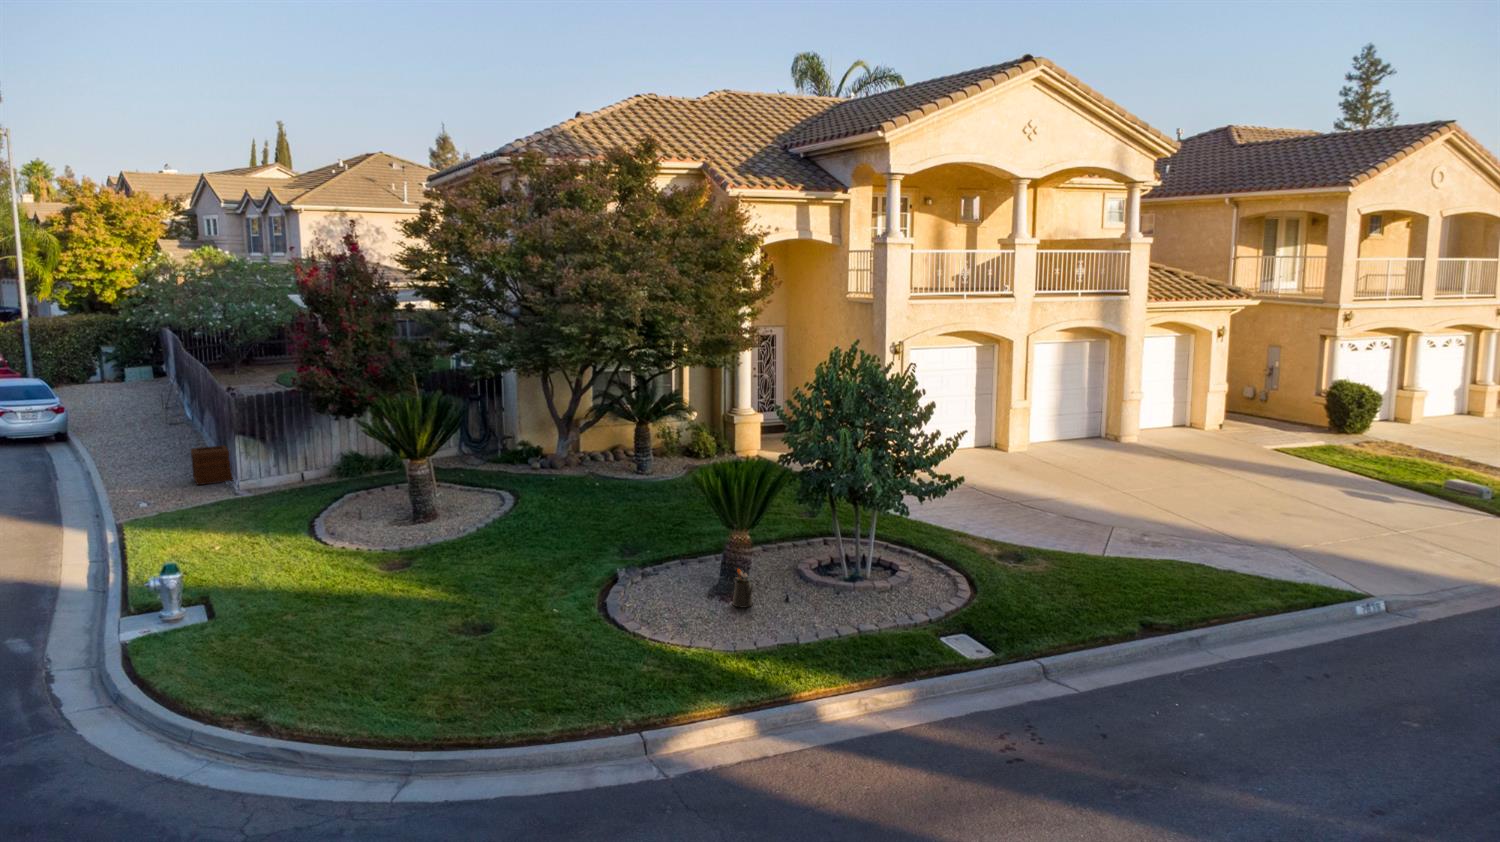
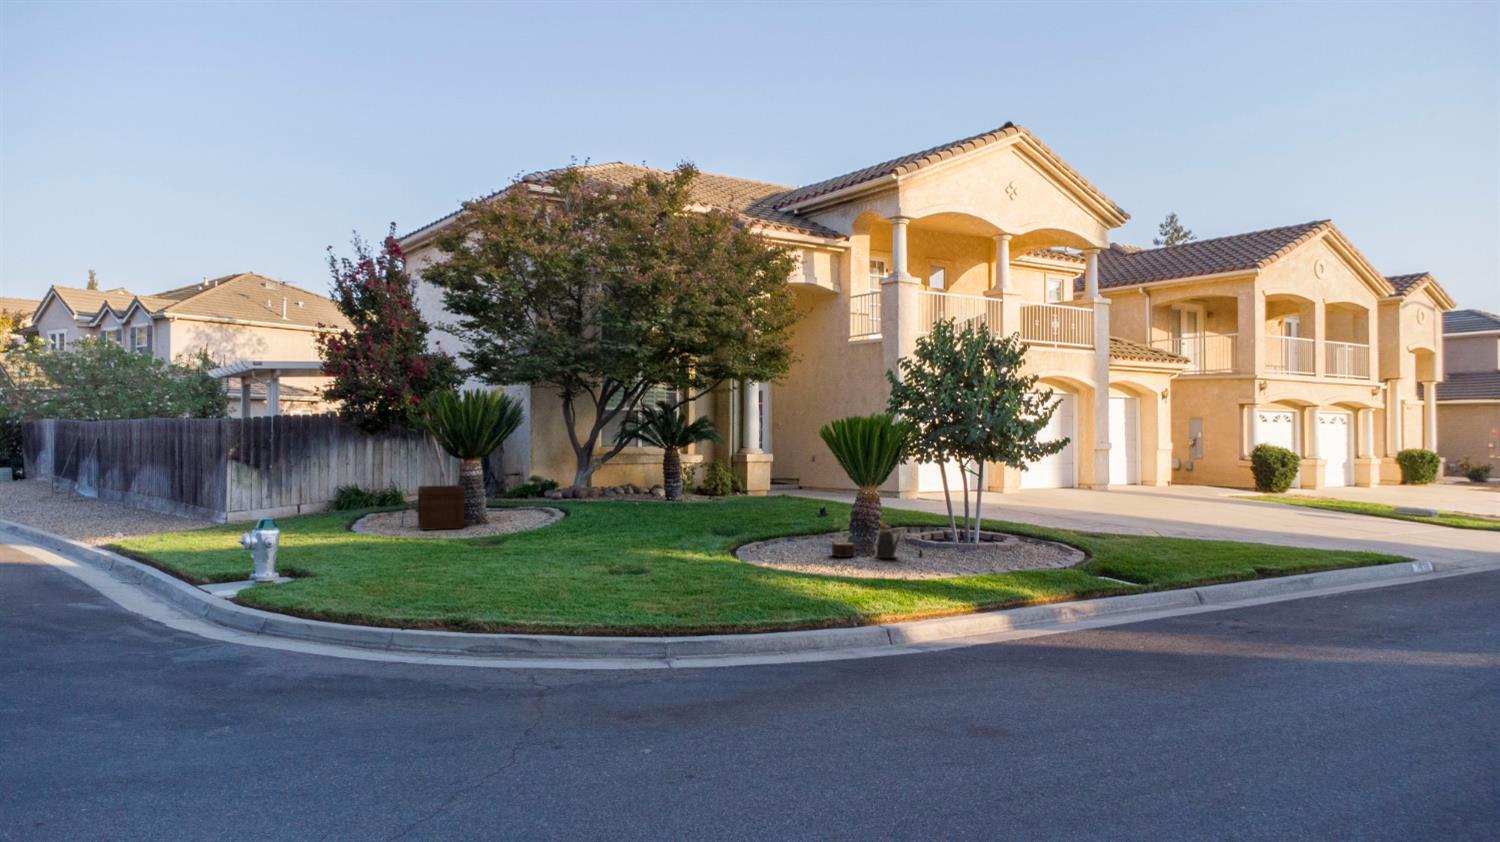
wooden crate: present [191,445,232,485] -> present [418,485,465,530]
decorative plant: none [693,559,717,602] -> present [832,516,855,557]

